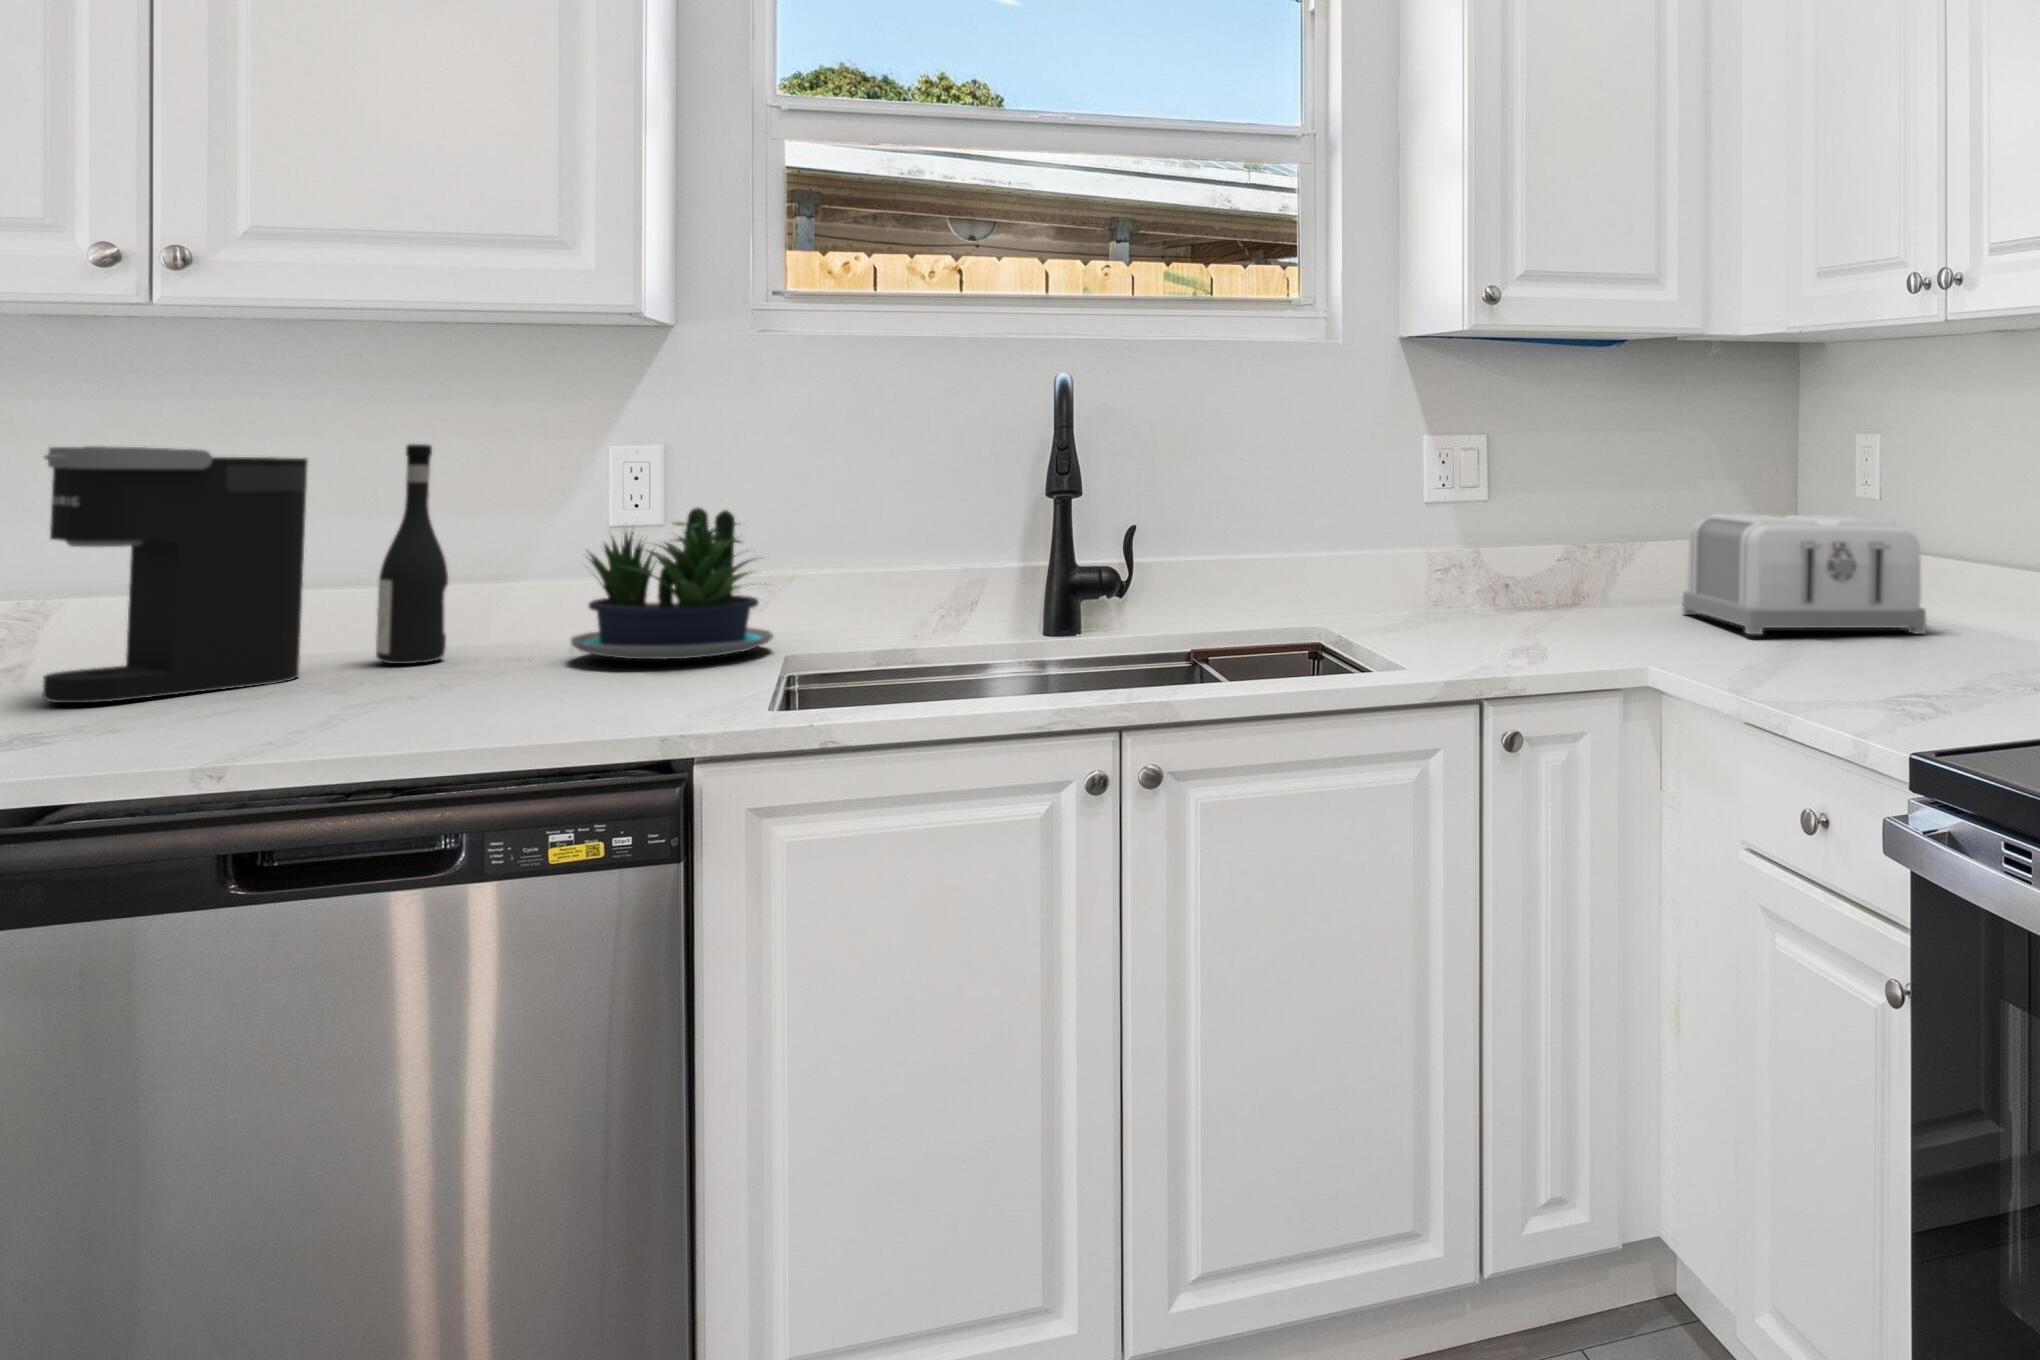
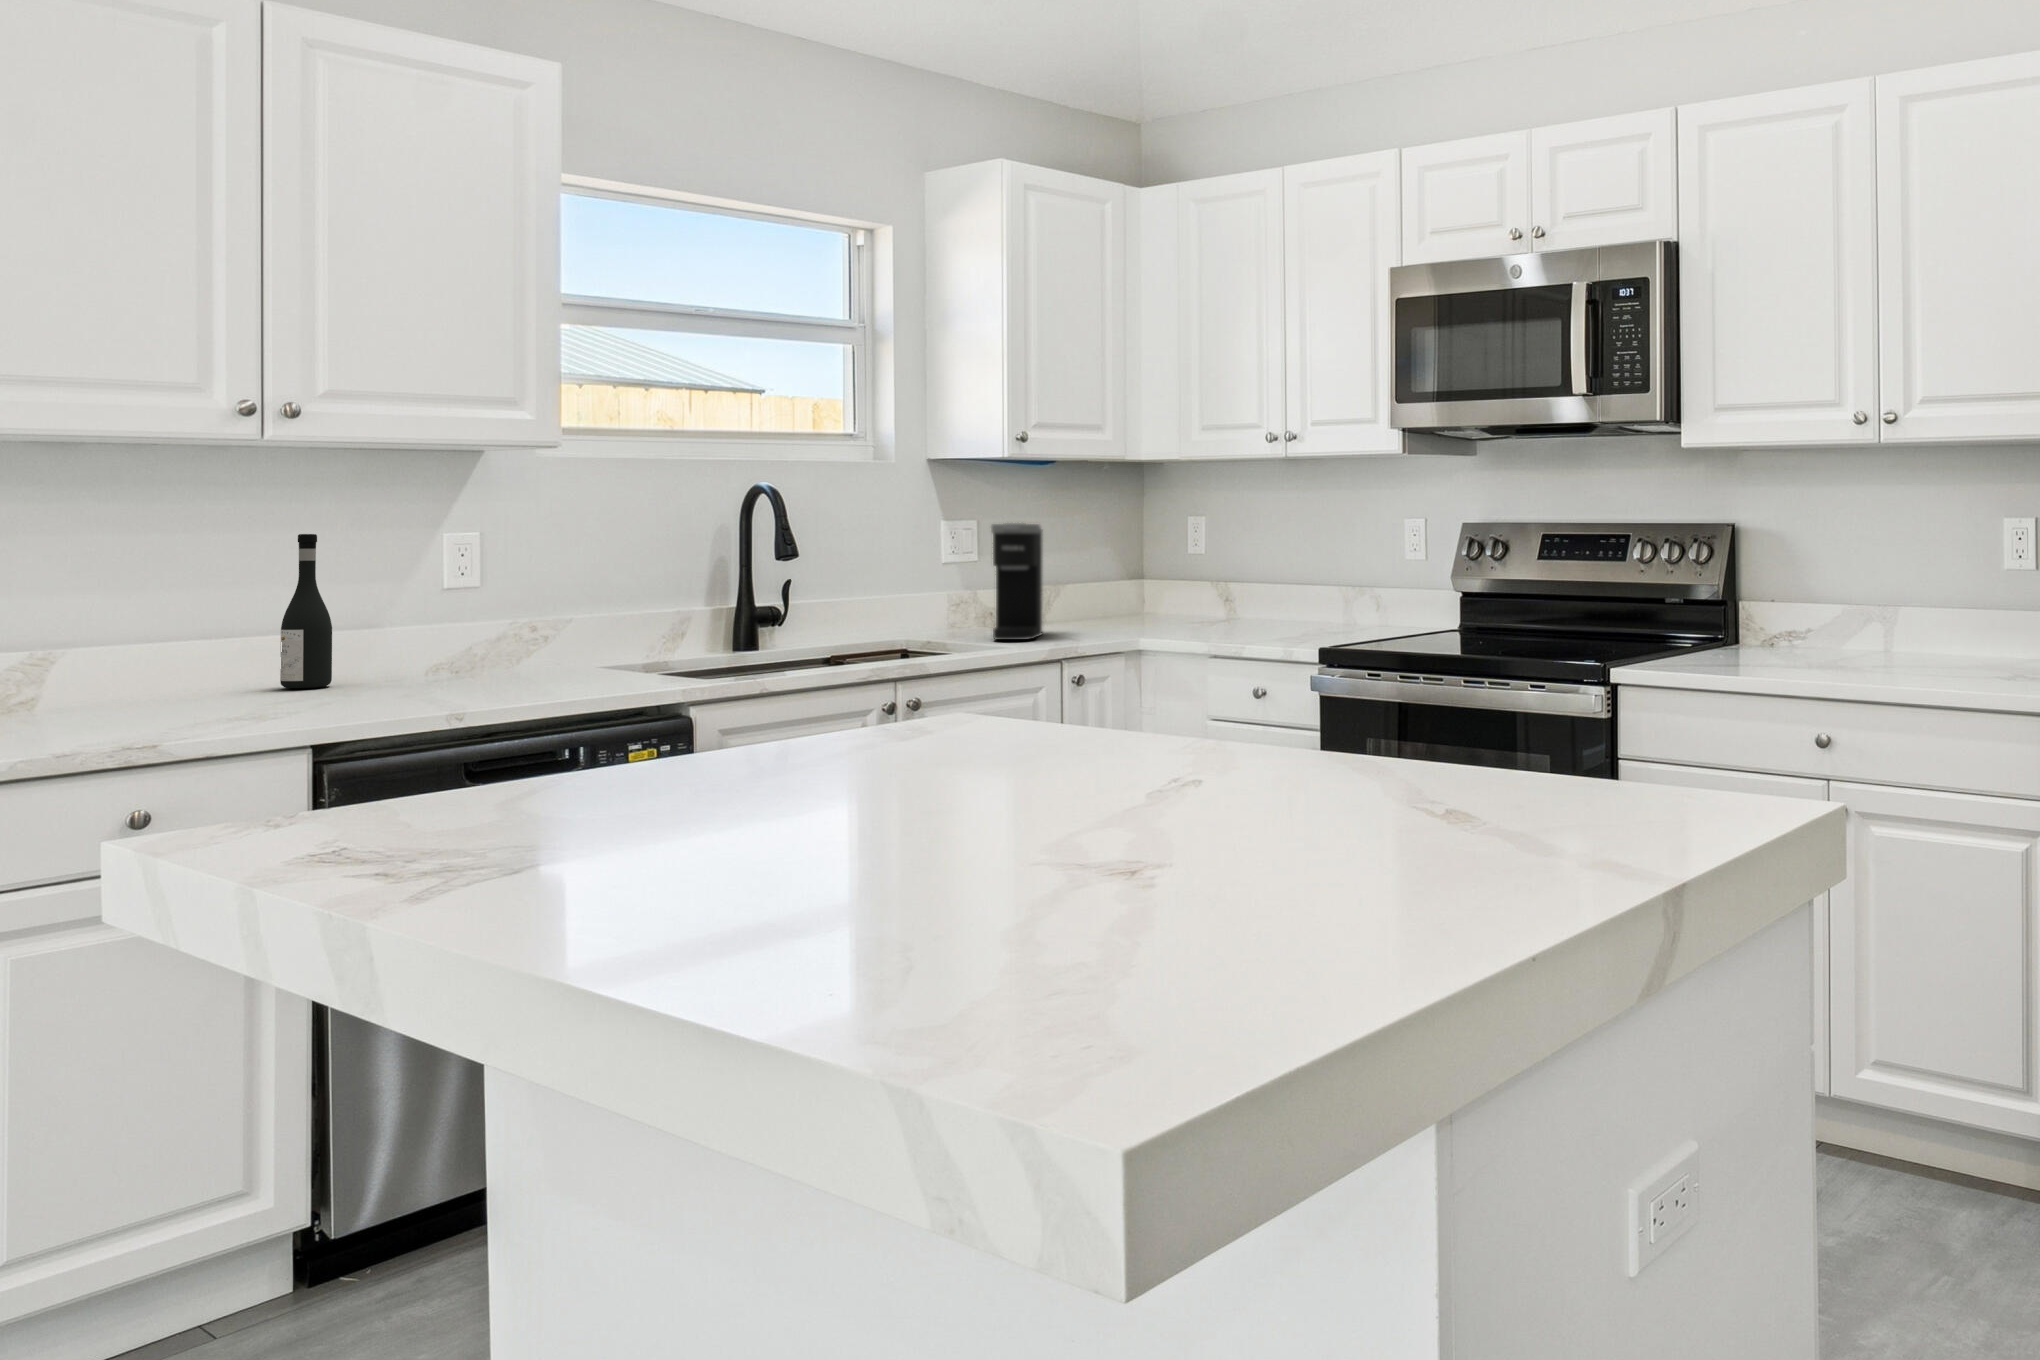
coffee maker: present [43,446,308,703] -> present [991,523,1042,640]
potted plant: present [571,507,773,659] -> none [429,573,597,673]
toaster: present [1682,514,1926,634] -> none [1098,562,1247,627]

